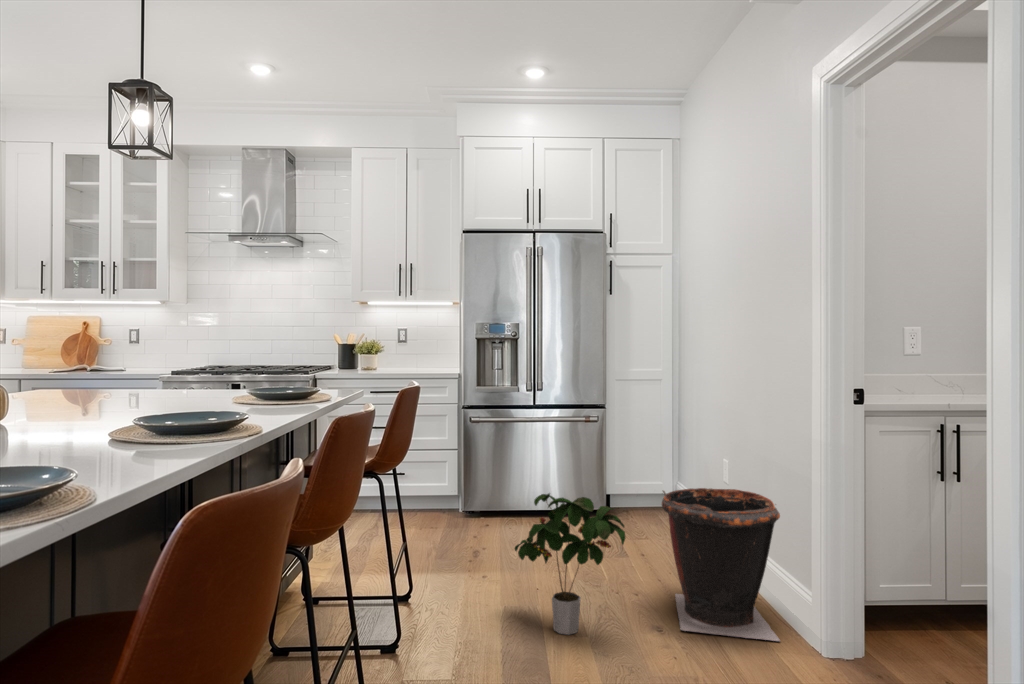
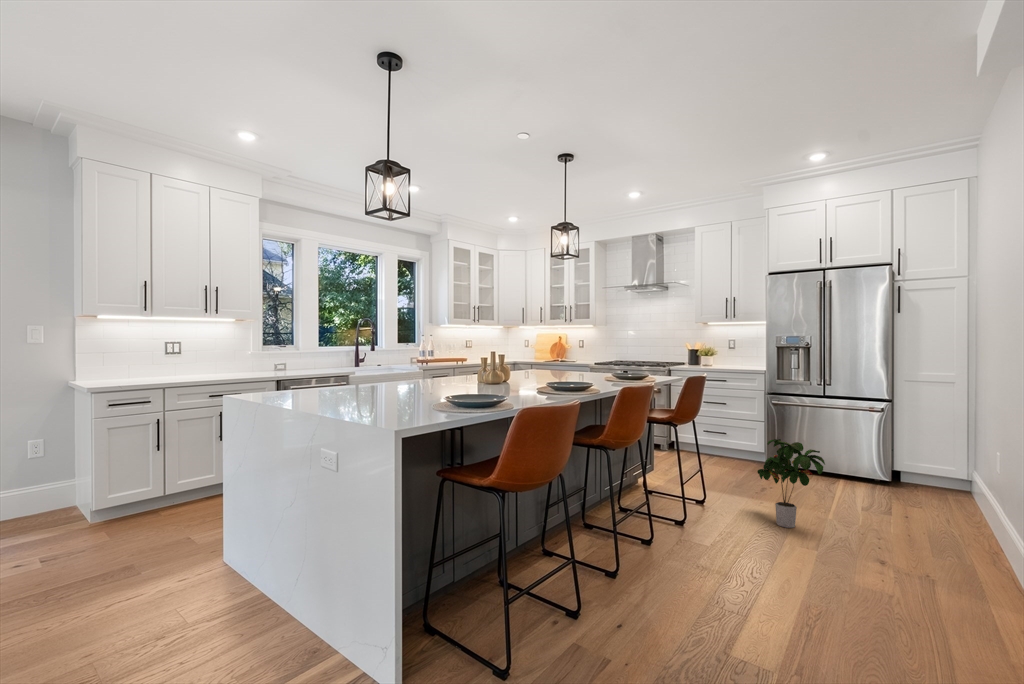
trash can: present [662,488,780,641] -> none [867,447,974,568]

